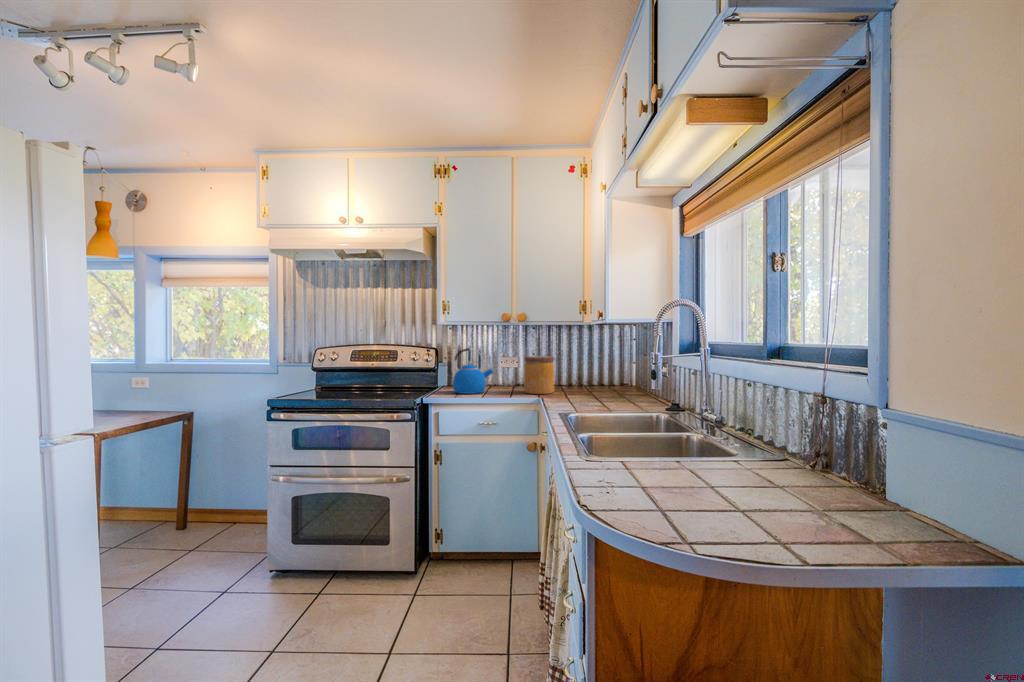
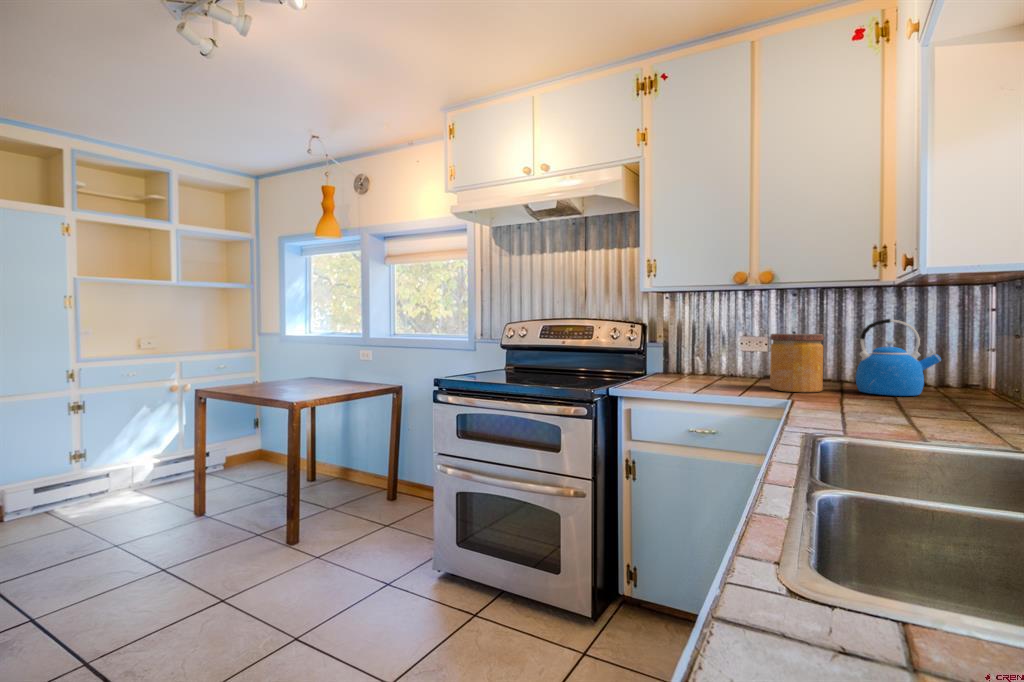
kettle: present [453,348,494,394] -> present [856,319,941,396]

